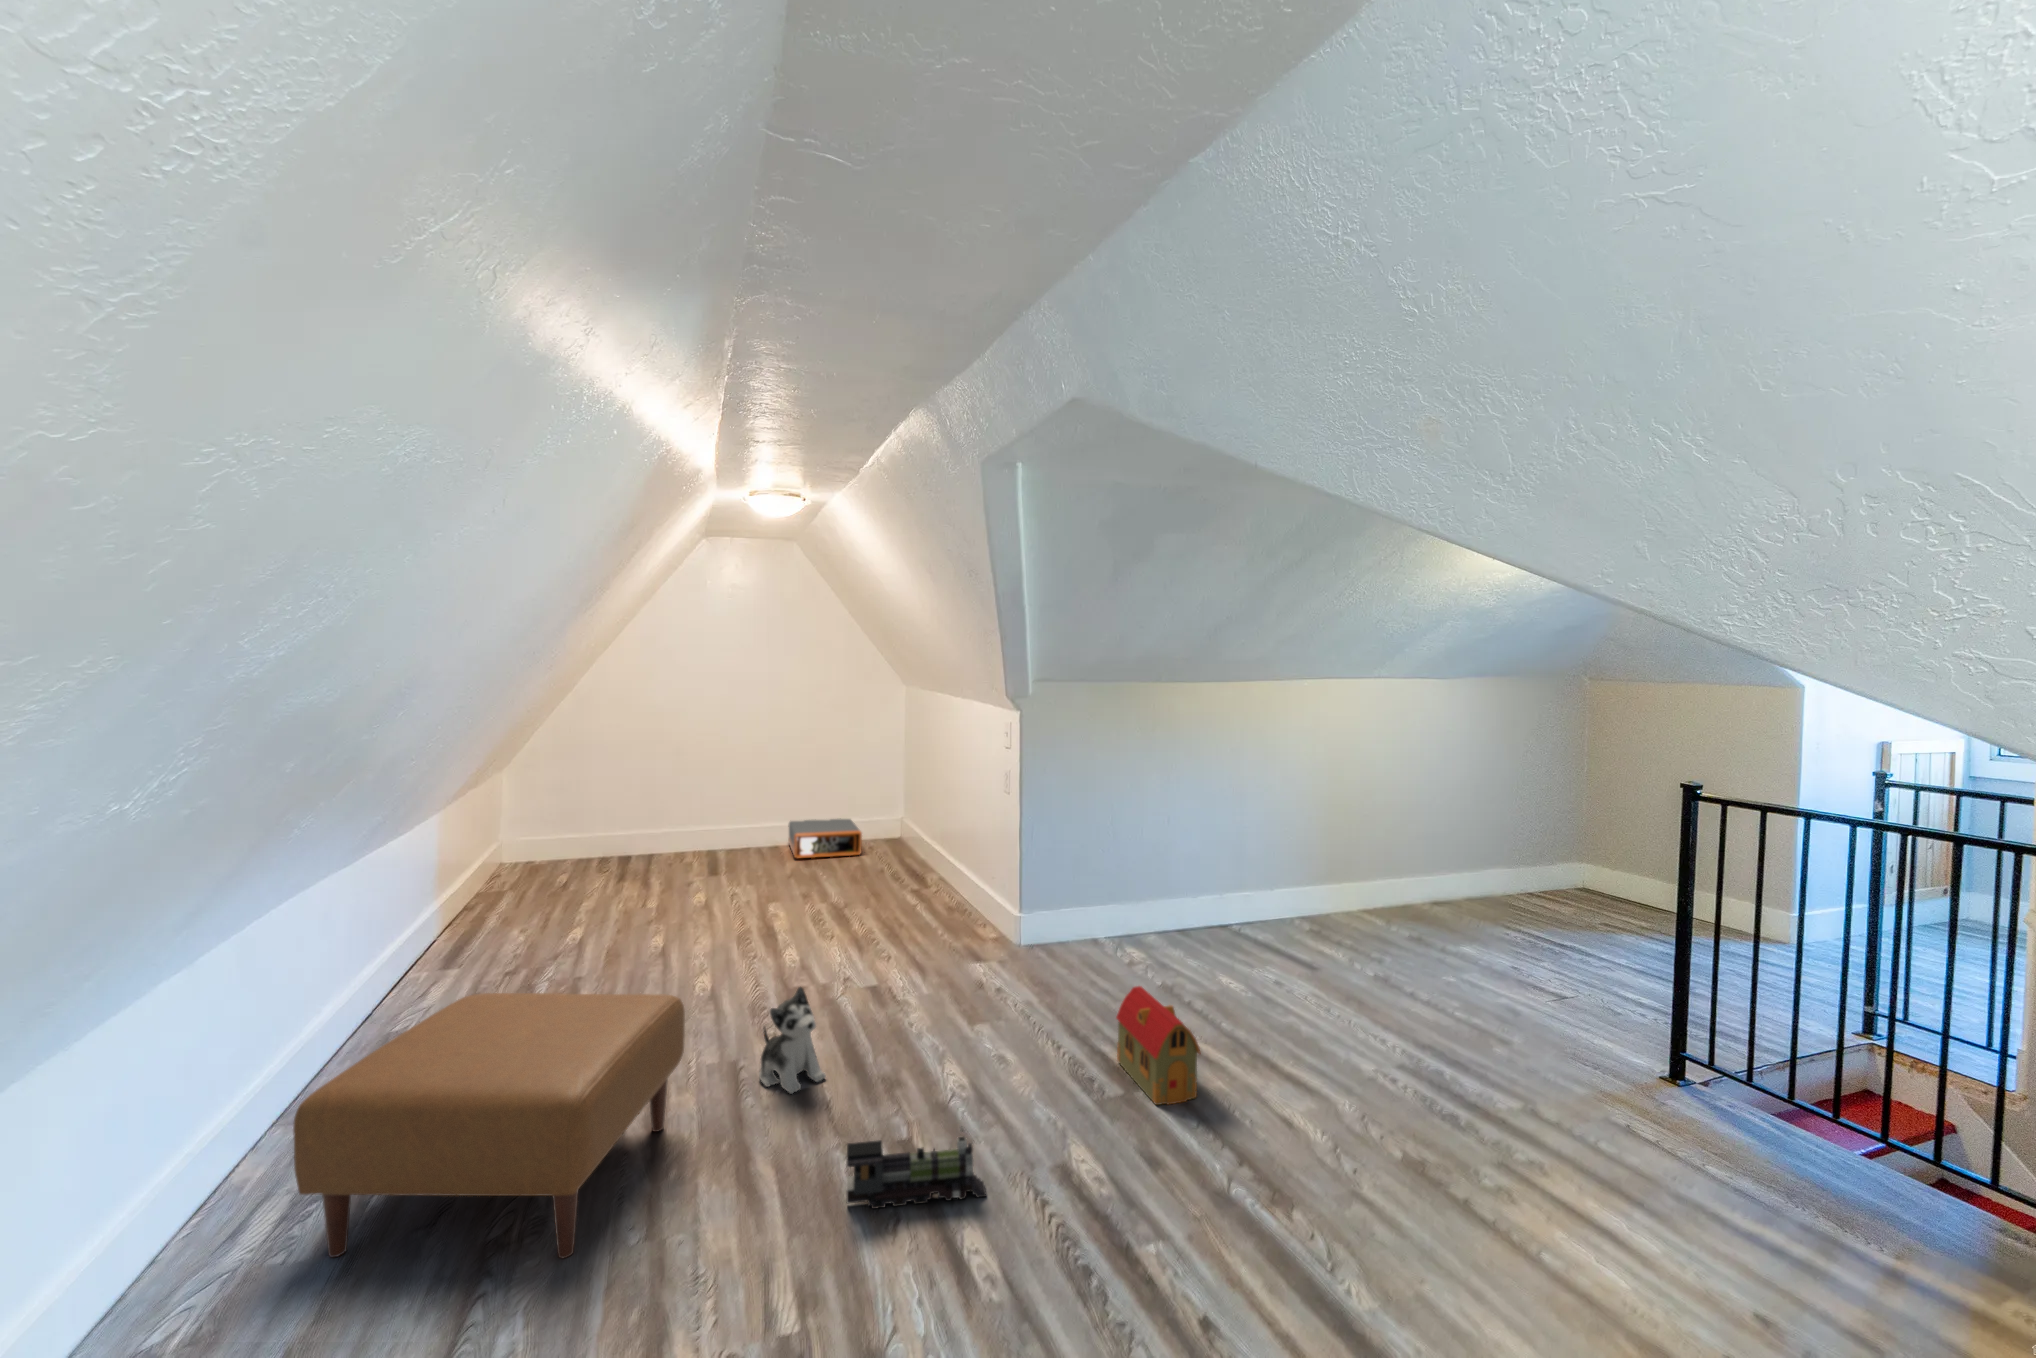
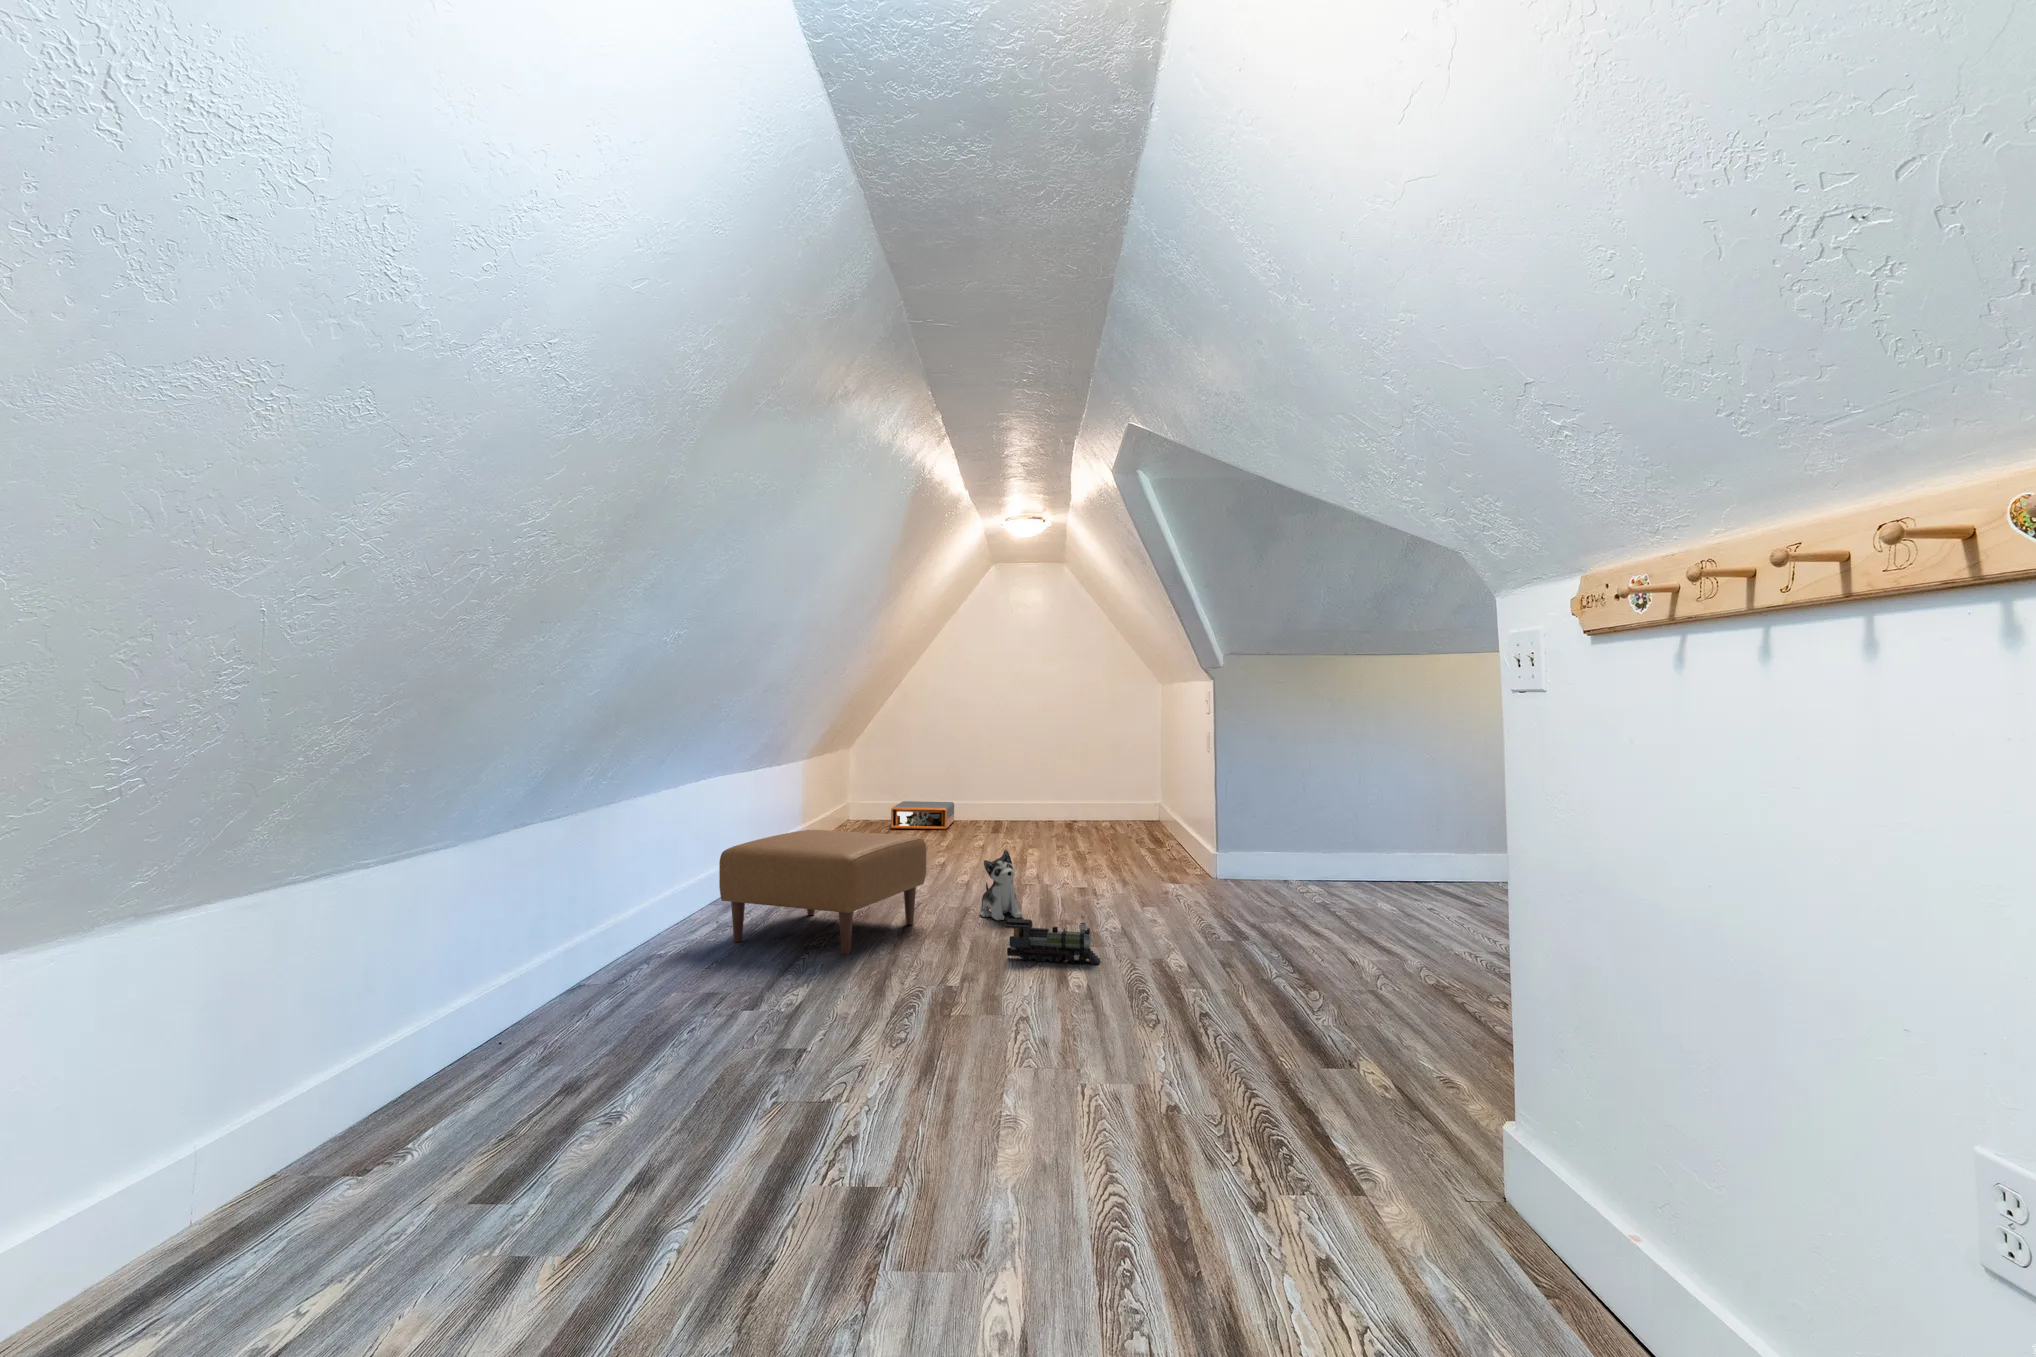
storage box: present [788,818,862,858] -> present [891,801,954,829]
toy house: present [1116,986,1200,1105] -> none [1242,871,1294,949]

